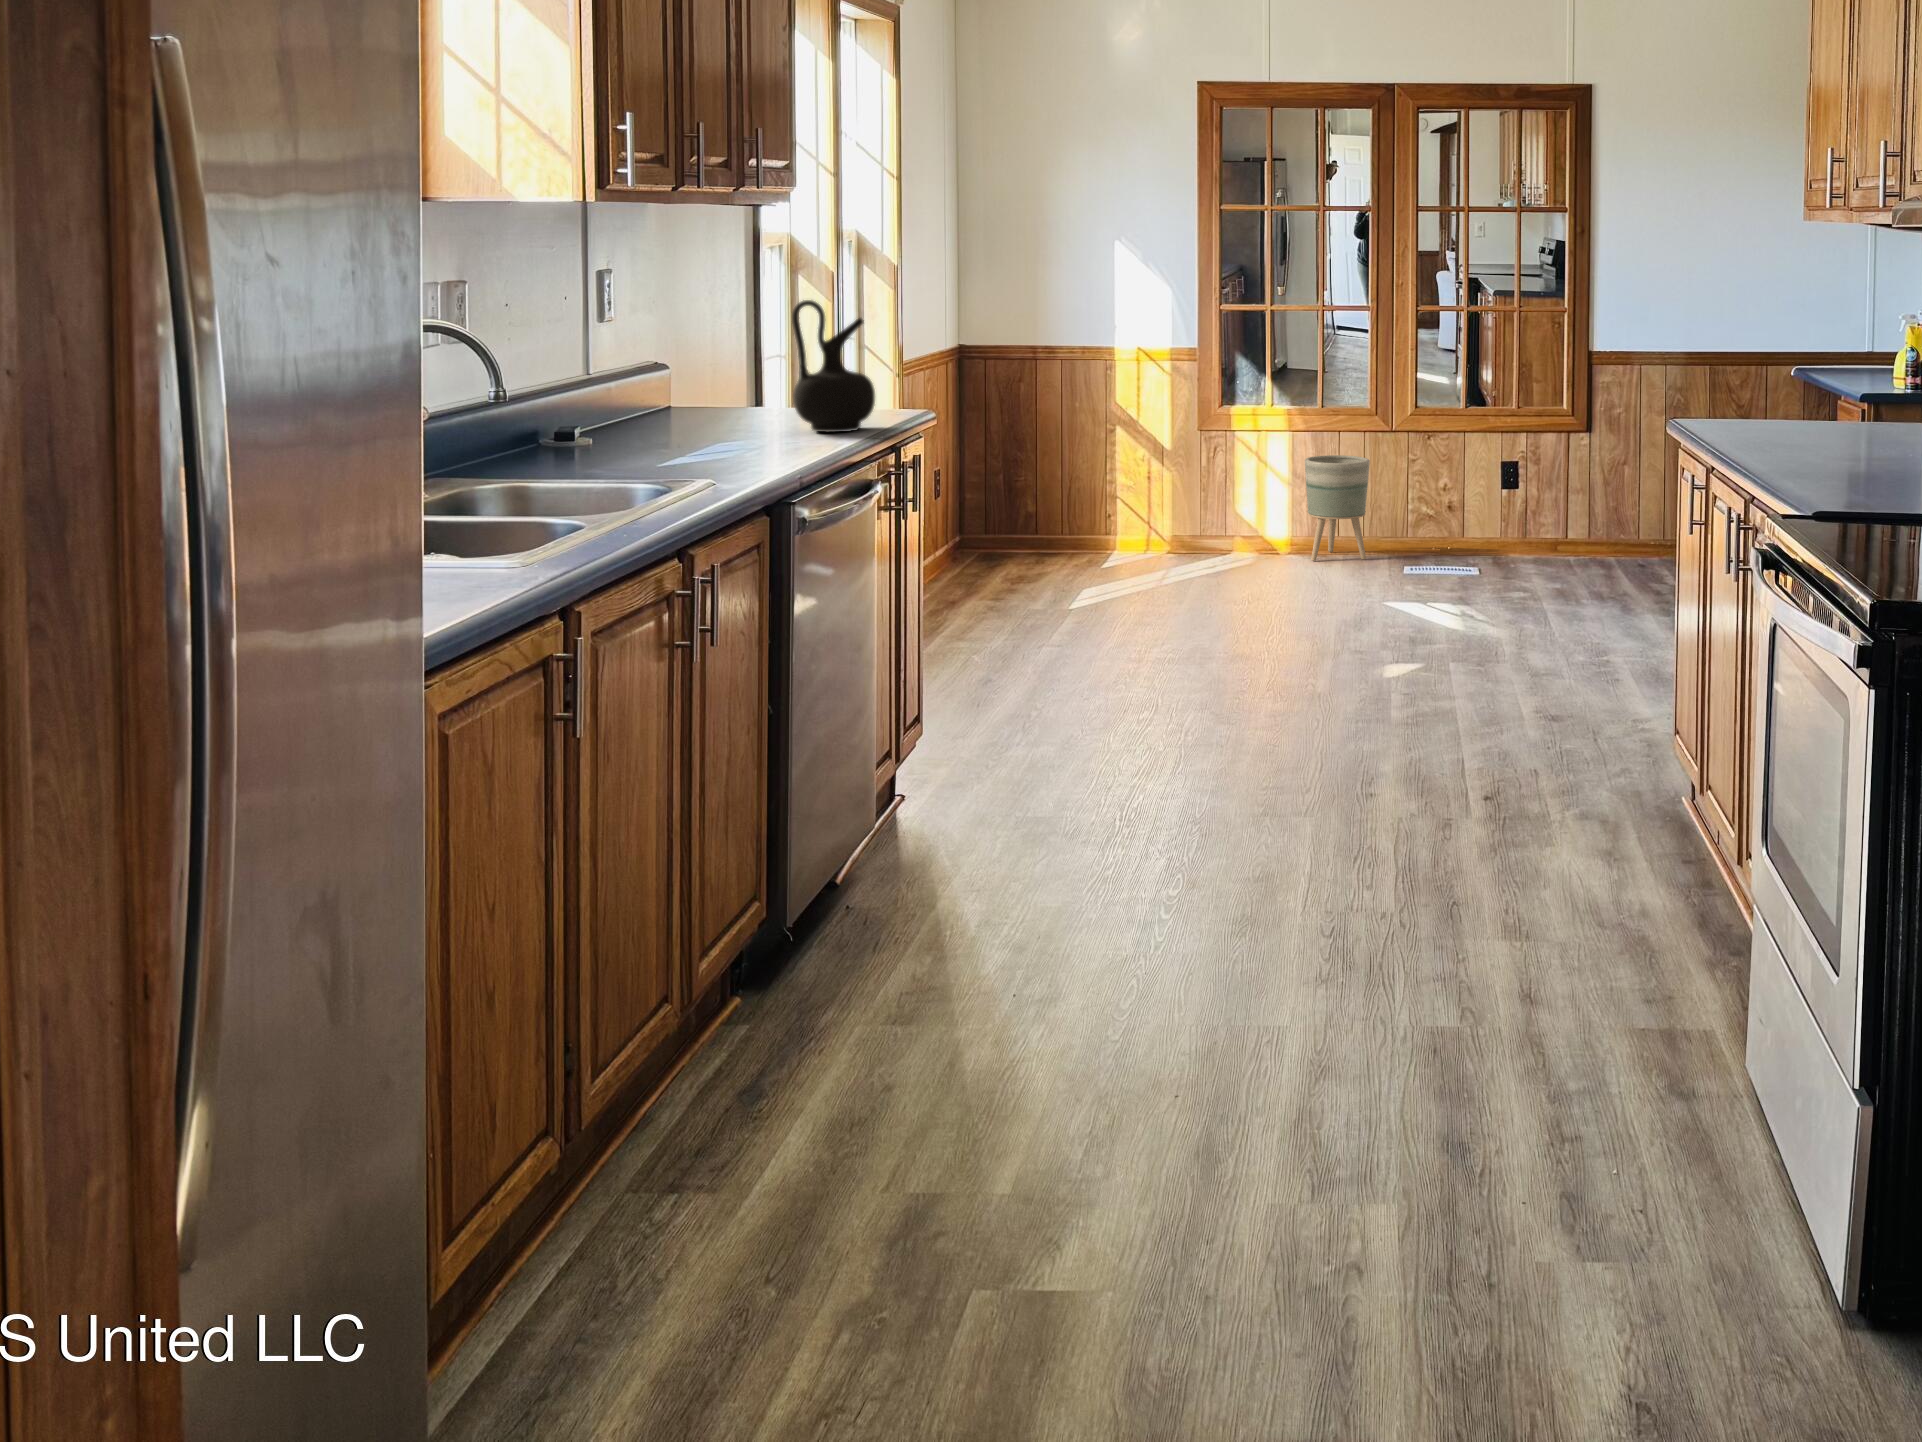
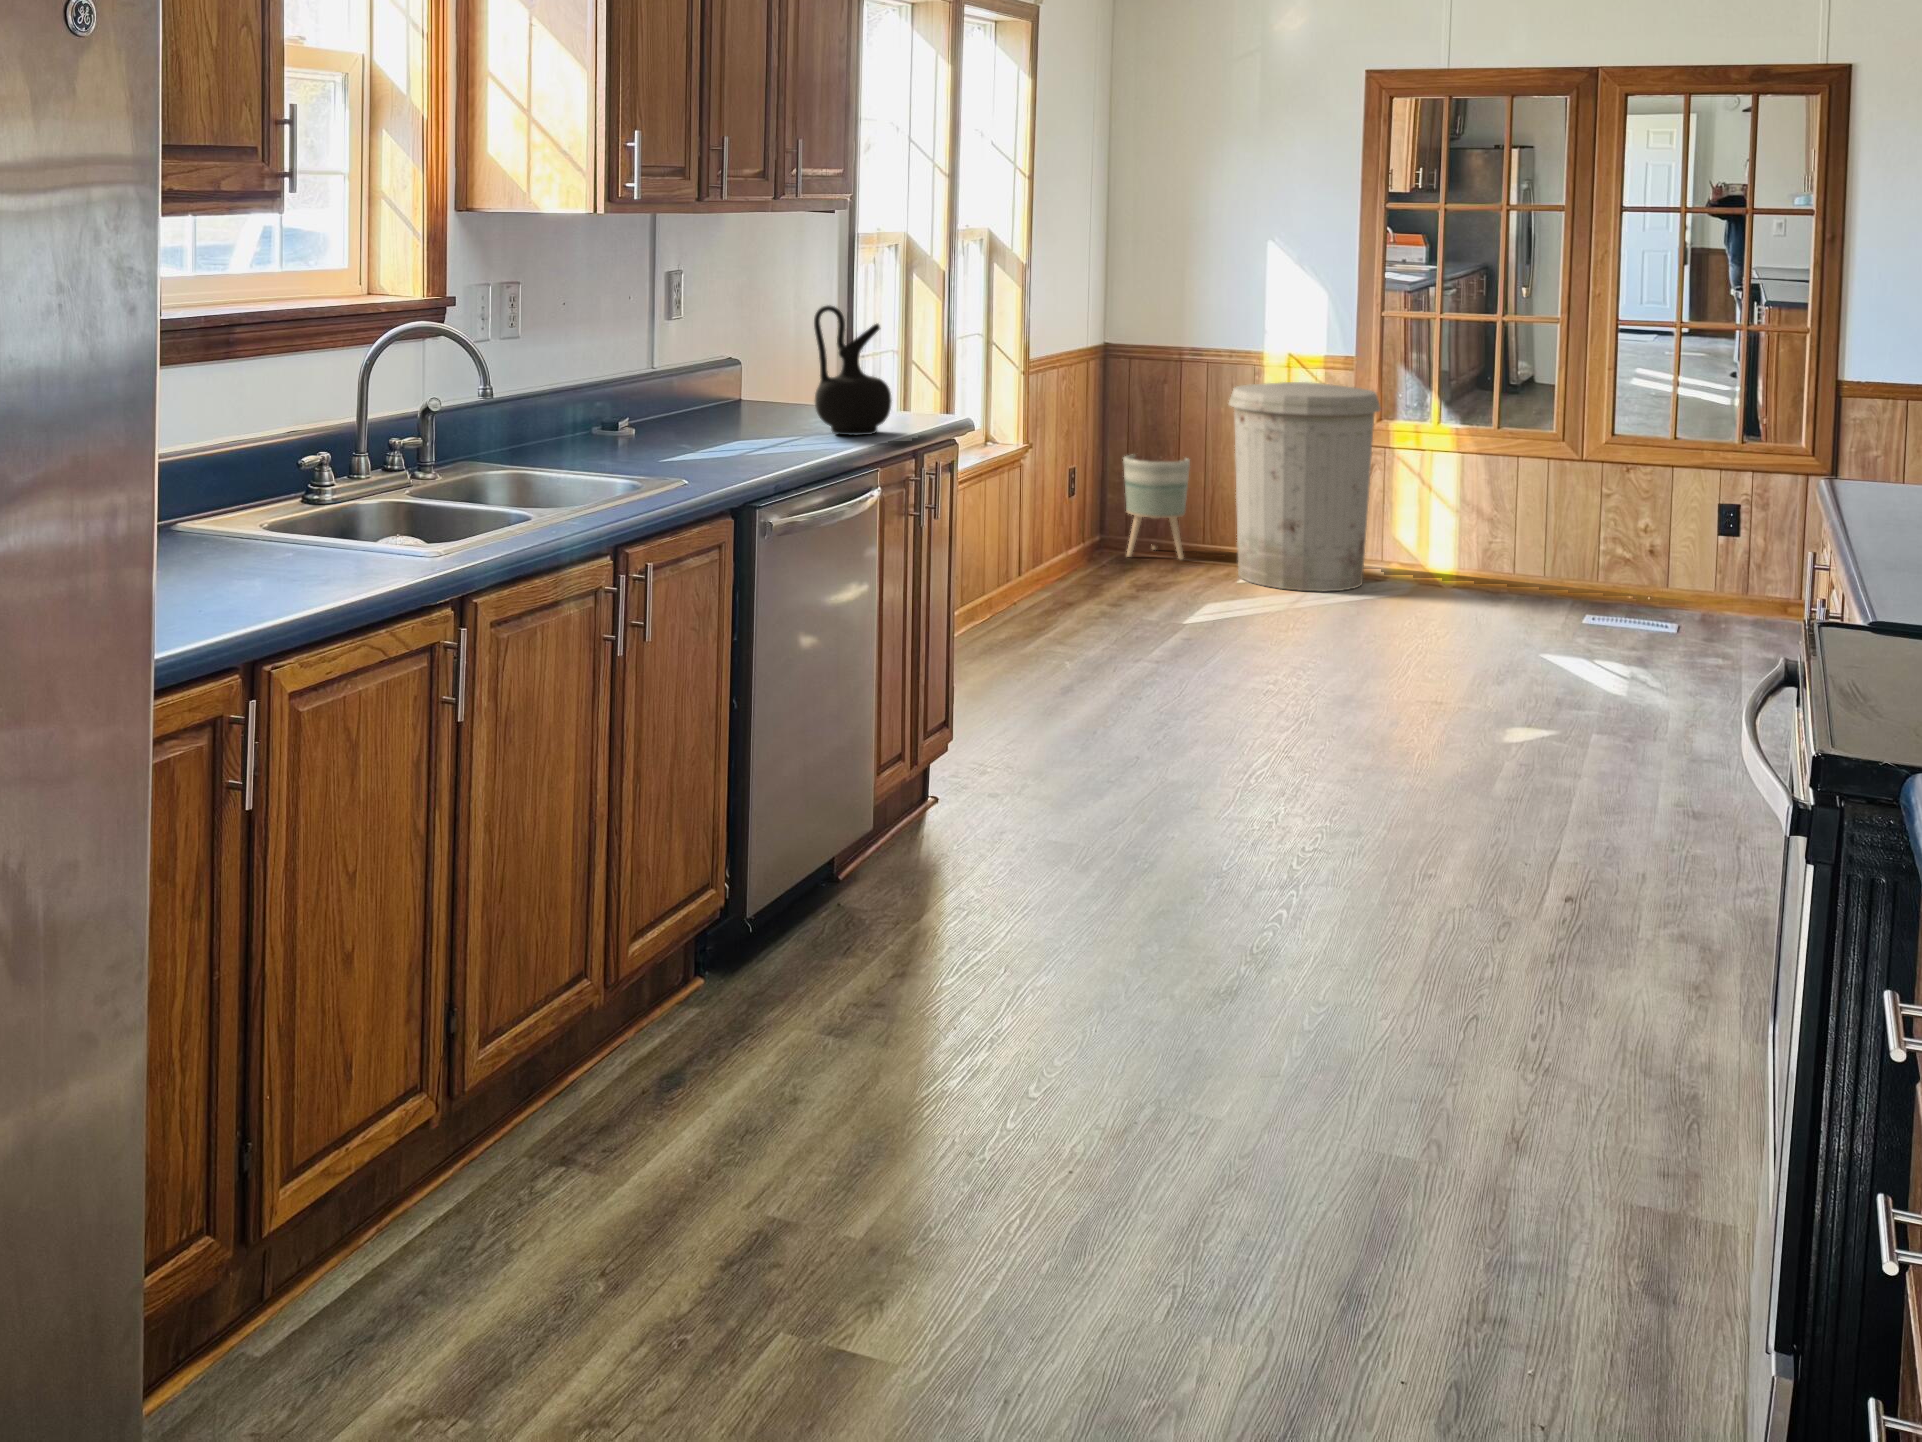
trash can: none [1093,372,1231,570] -> present [1229,382,1381,592]
planter: present [1305,455,1370,561] -> present [1123,455,1190,559]

